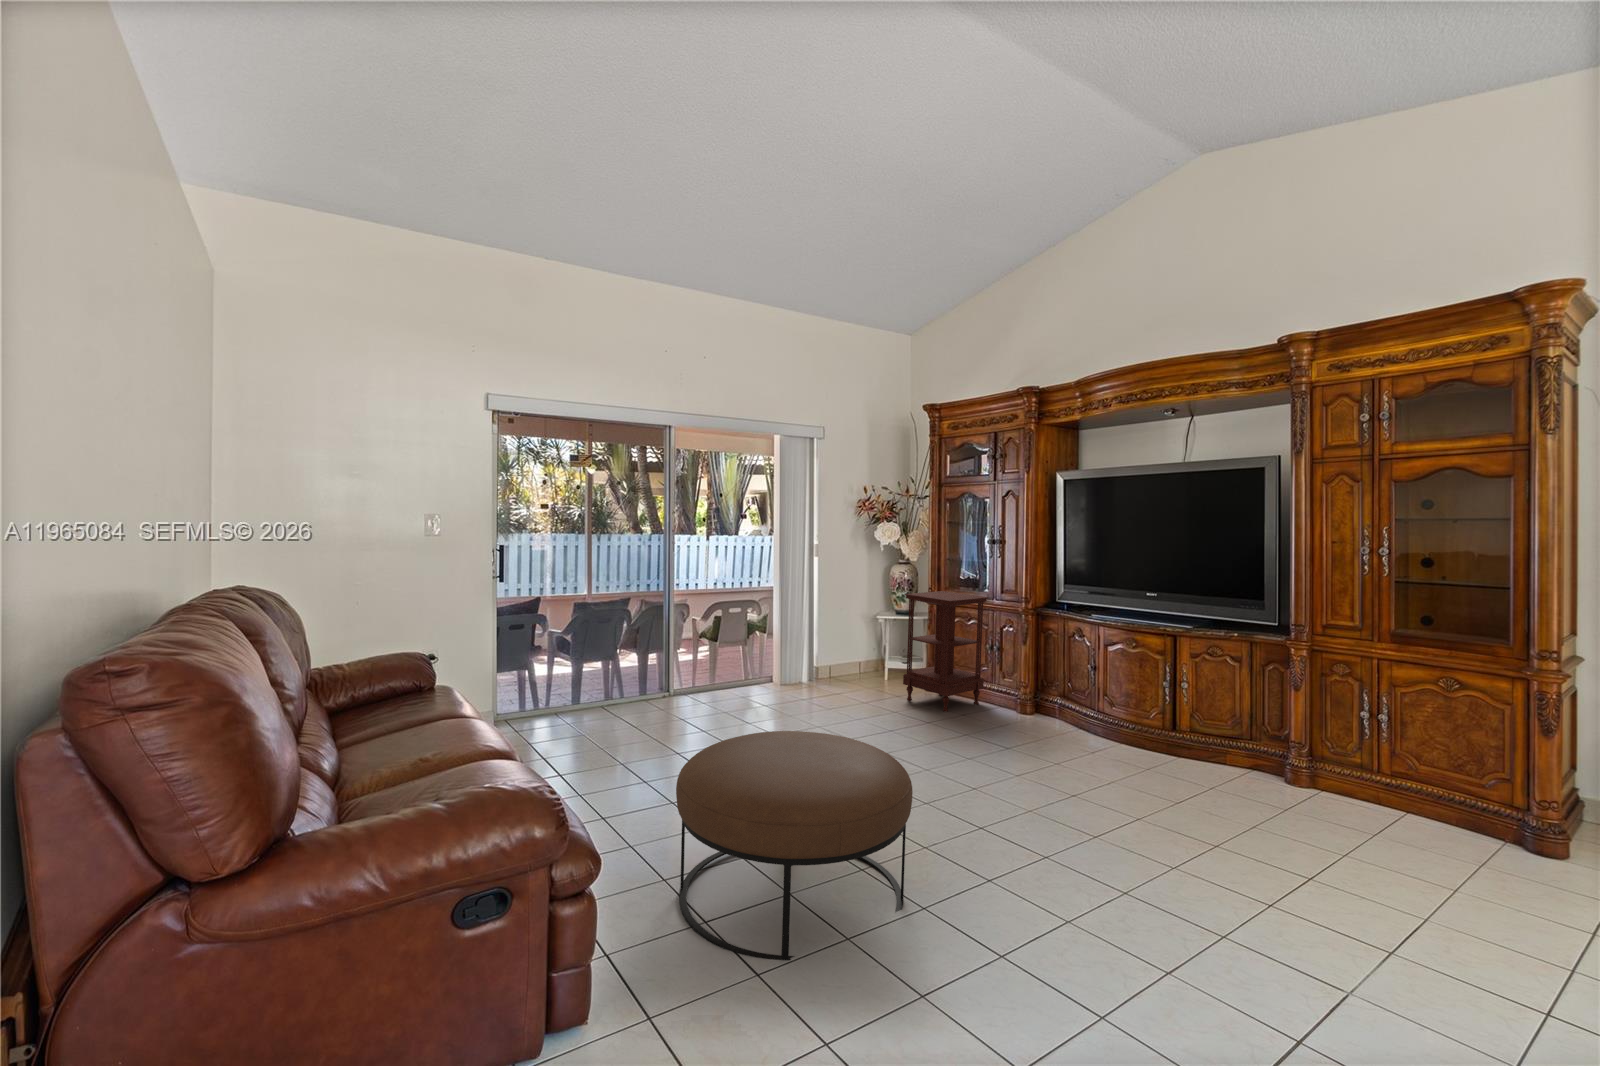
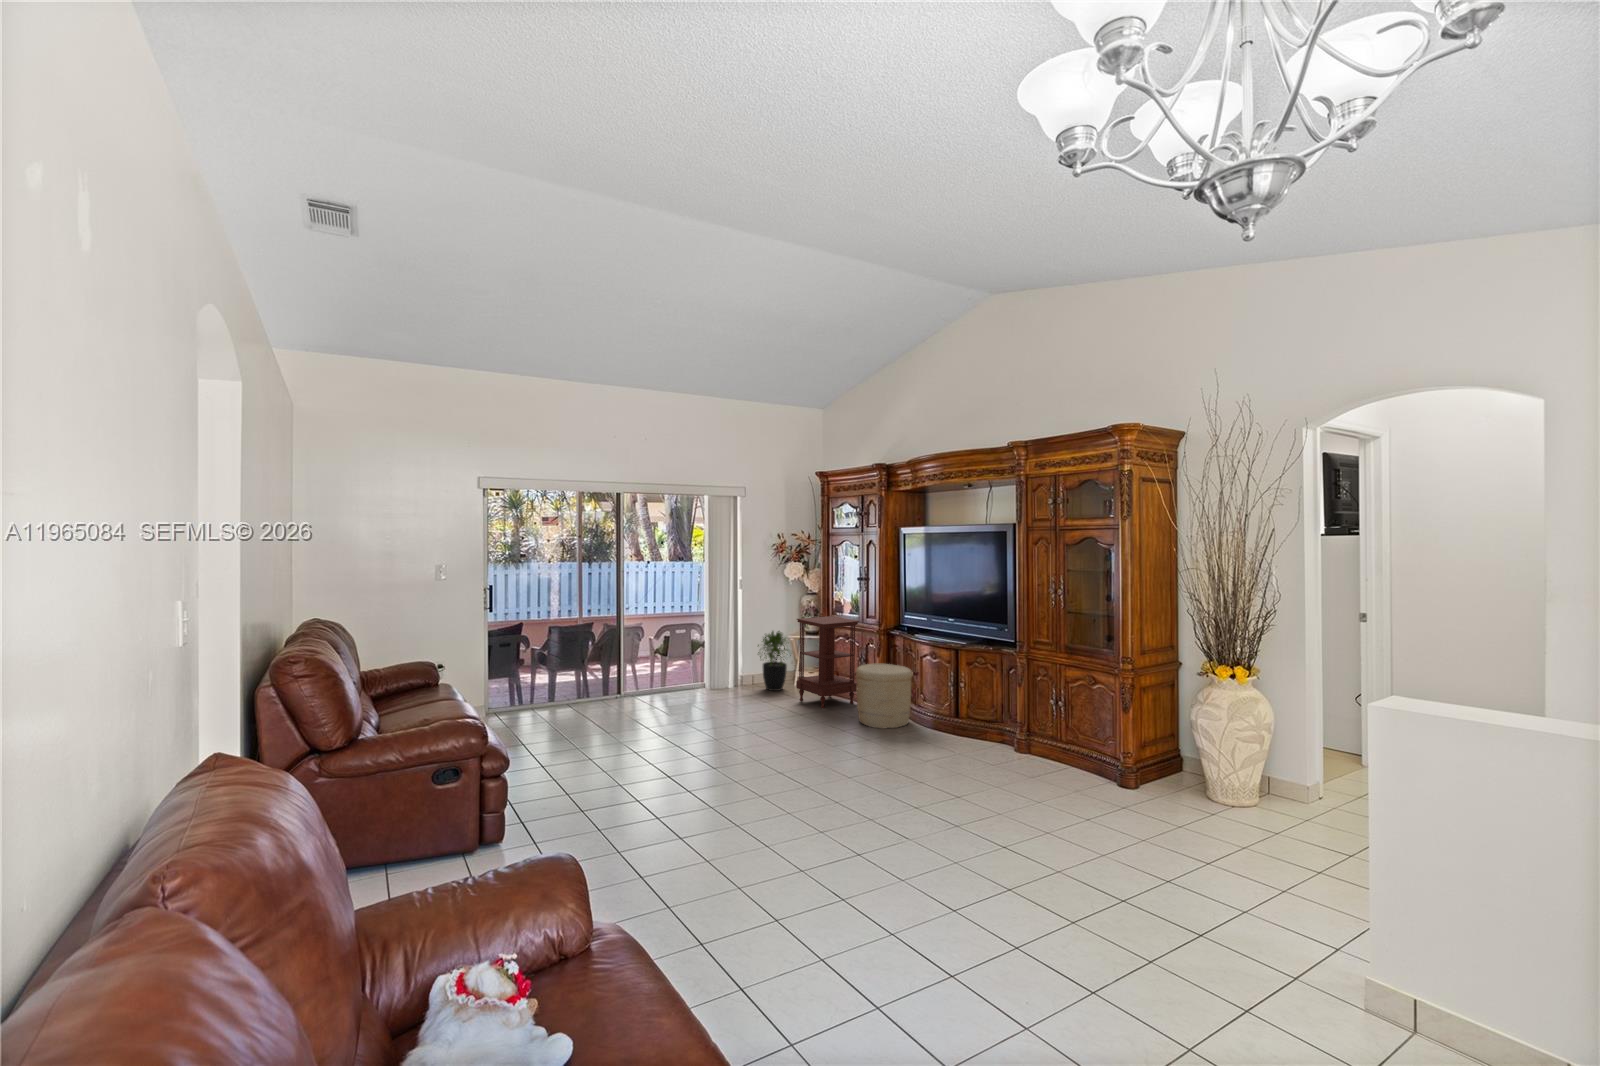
potted plant: none [837,608,887,686] -> present [758,631,791,691]
woven basket: none [1010,654,1091,744] -> present [856,664,913,728]
ottoman: present [676,731,913,960] -> none [565,708,704,825]

